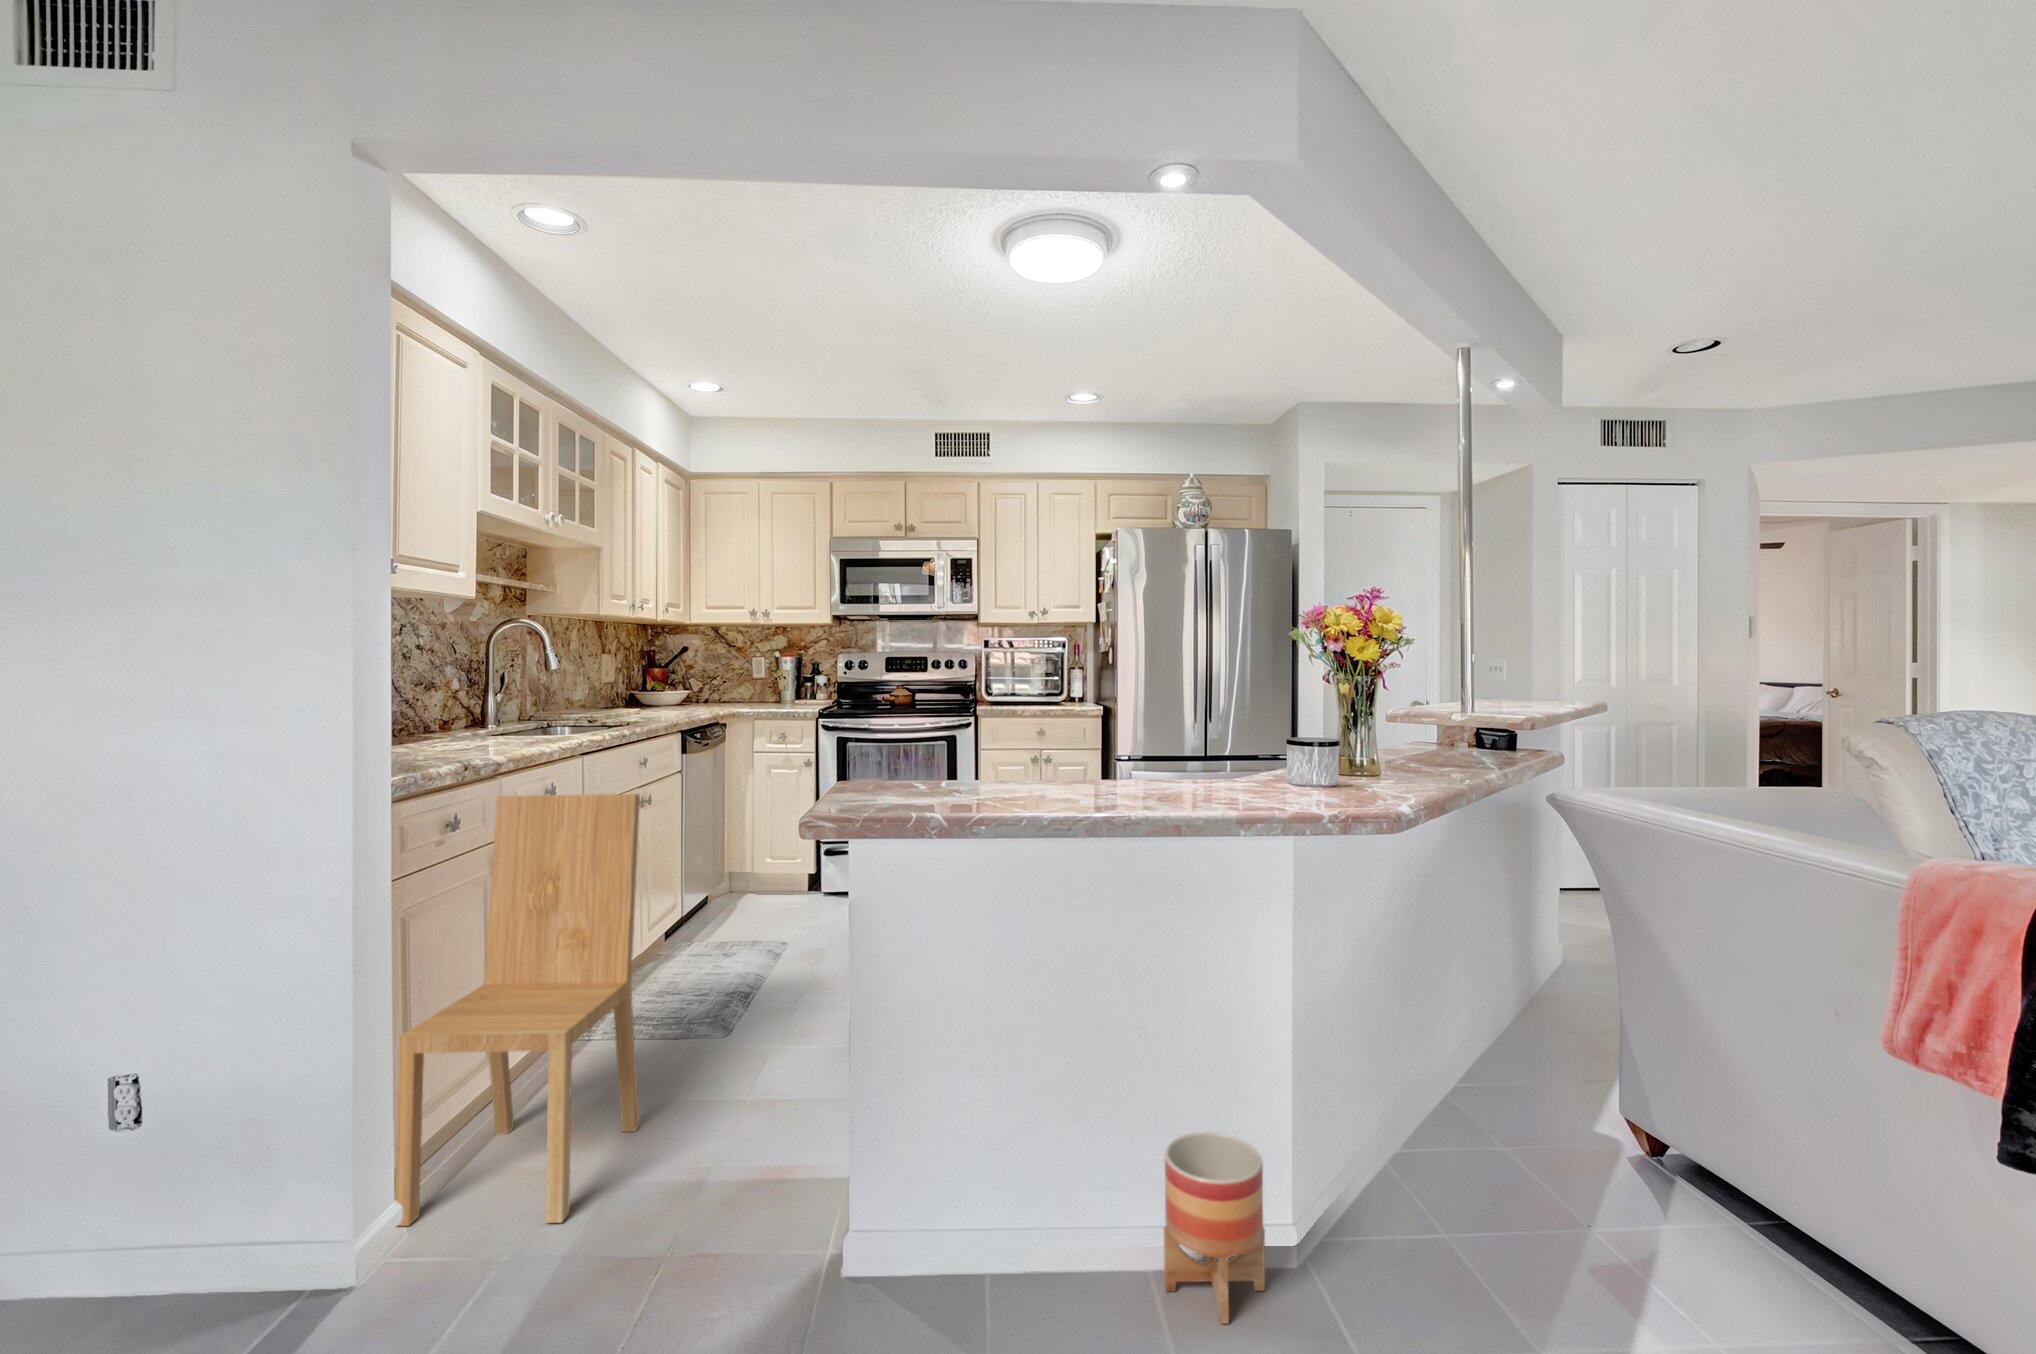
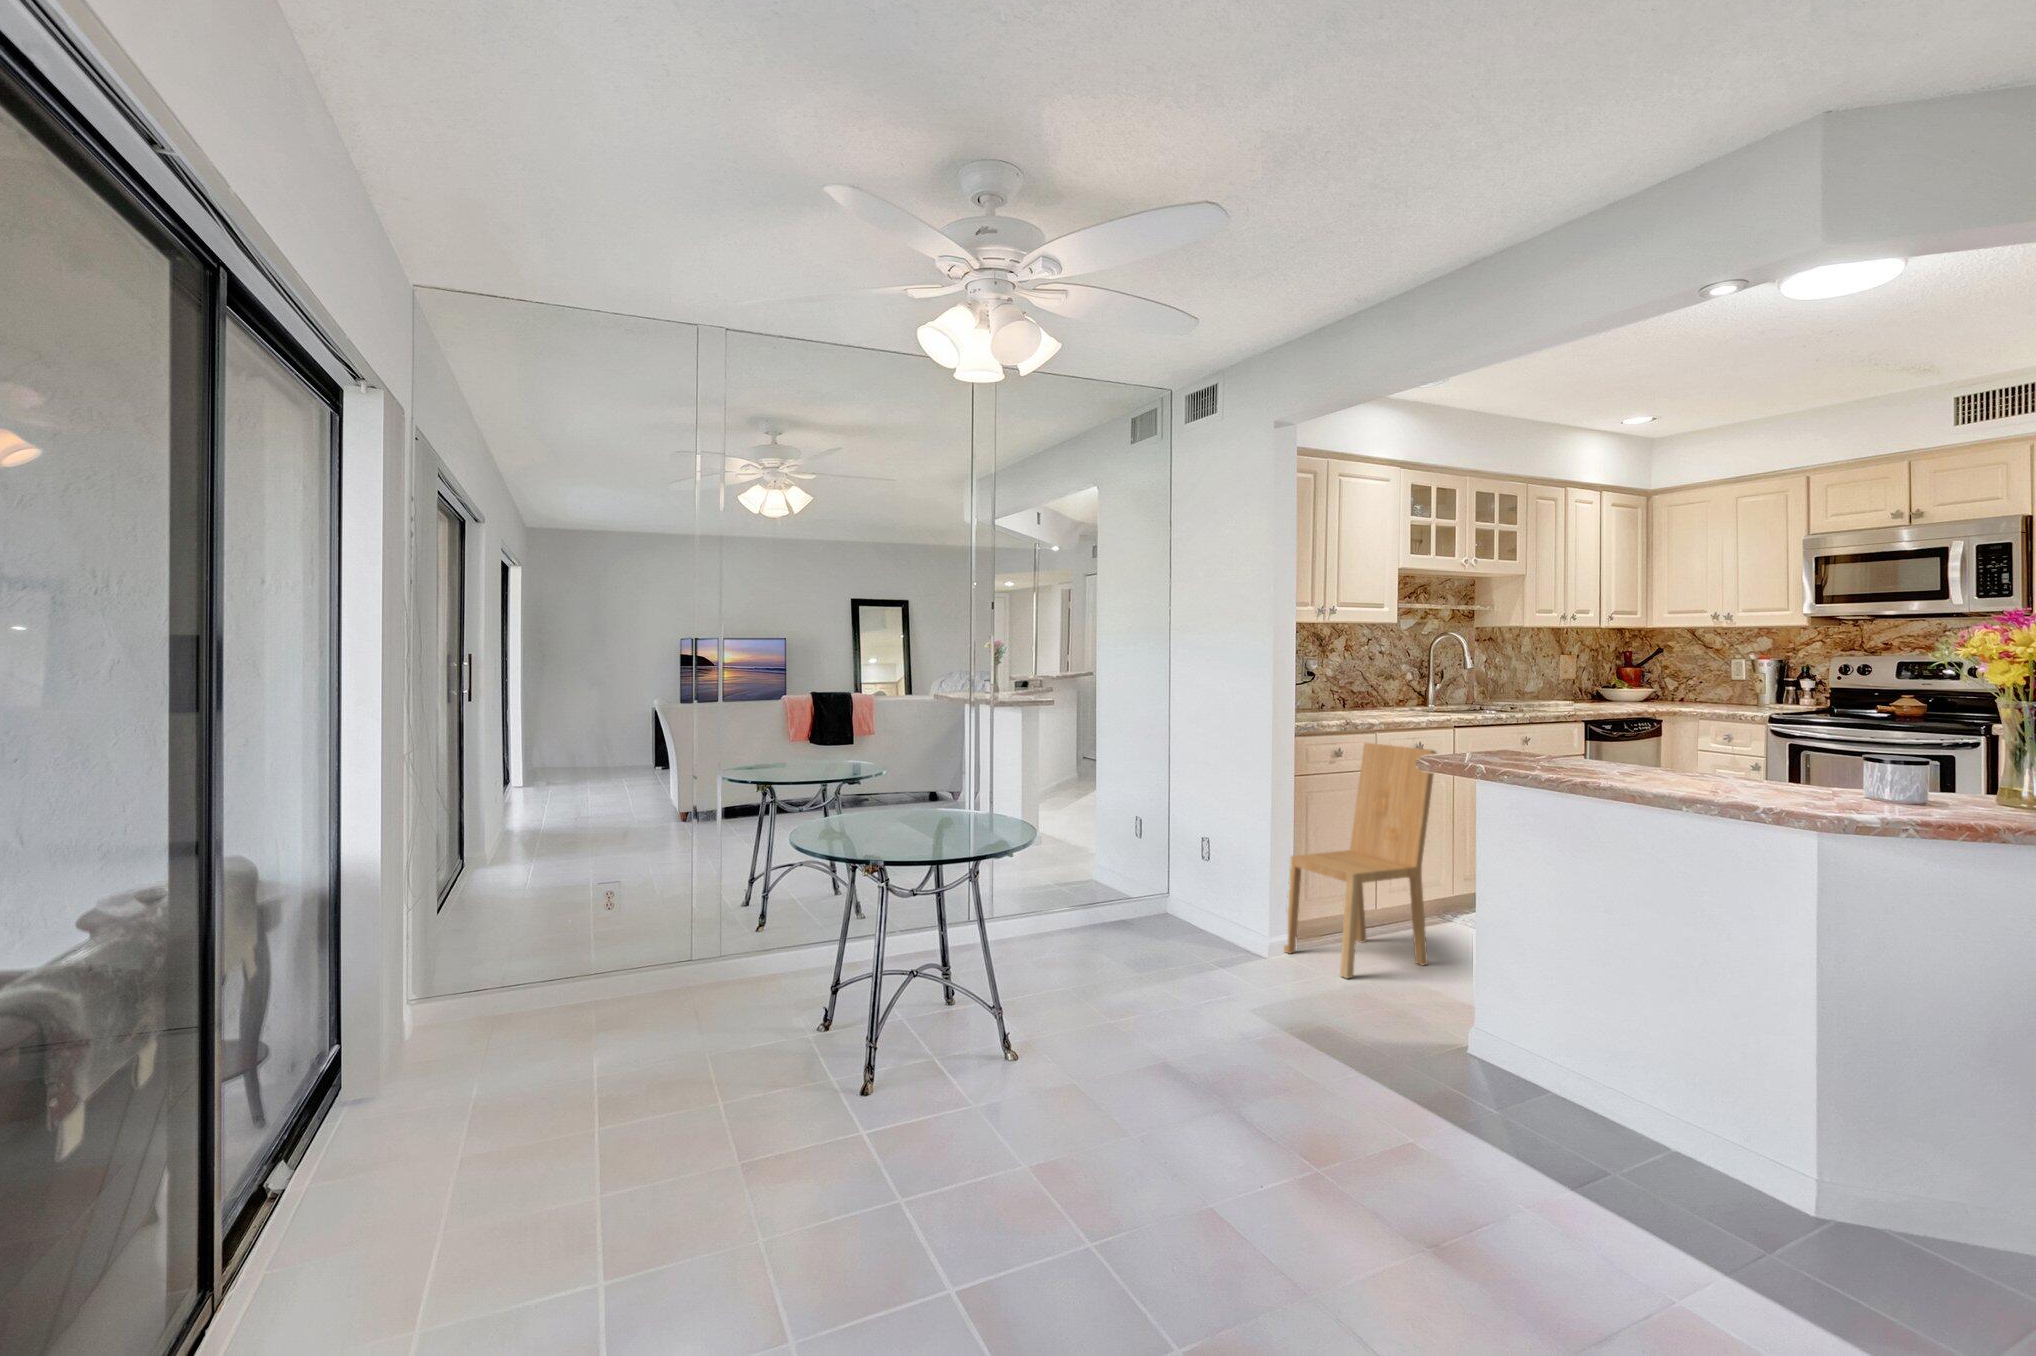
planter: present [1163,1132,1265,1324] -> none [1643,1055,1740,1201]

